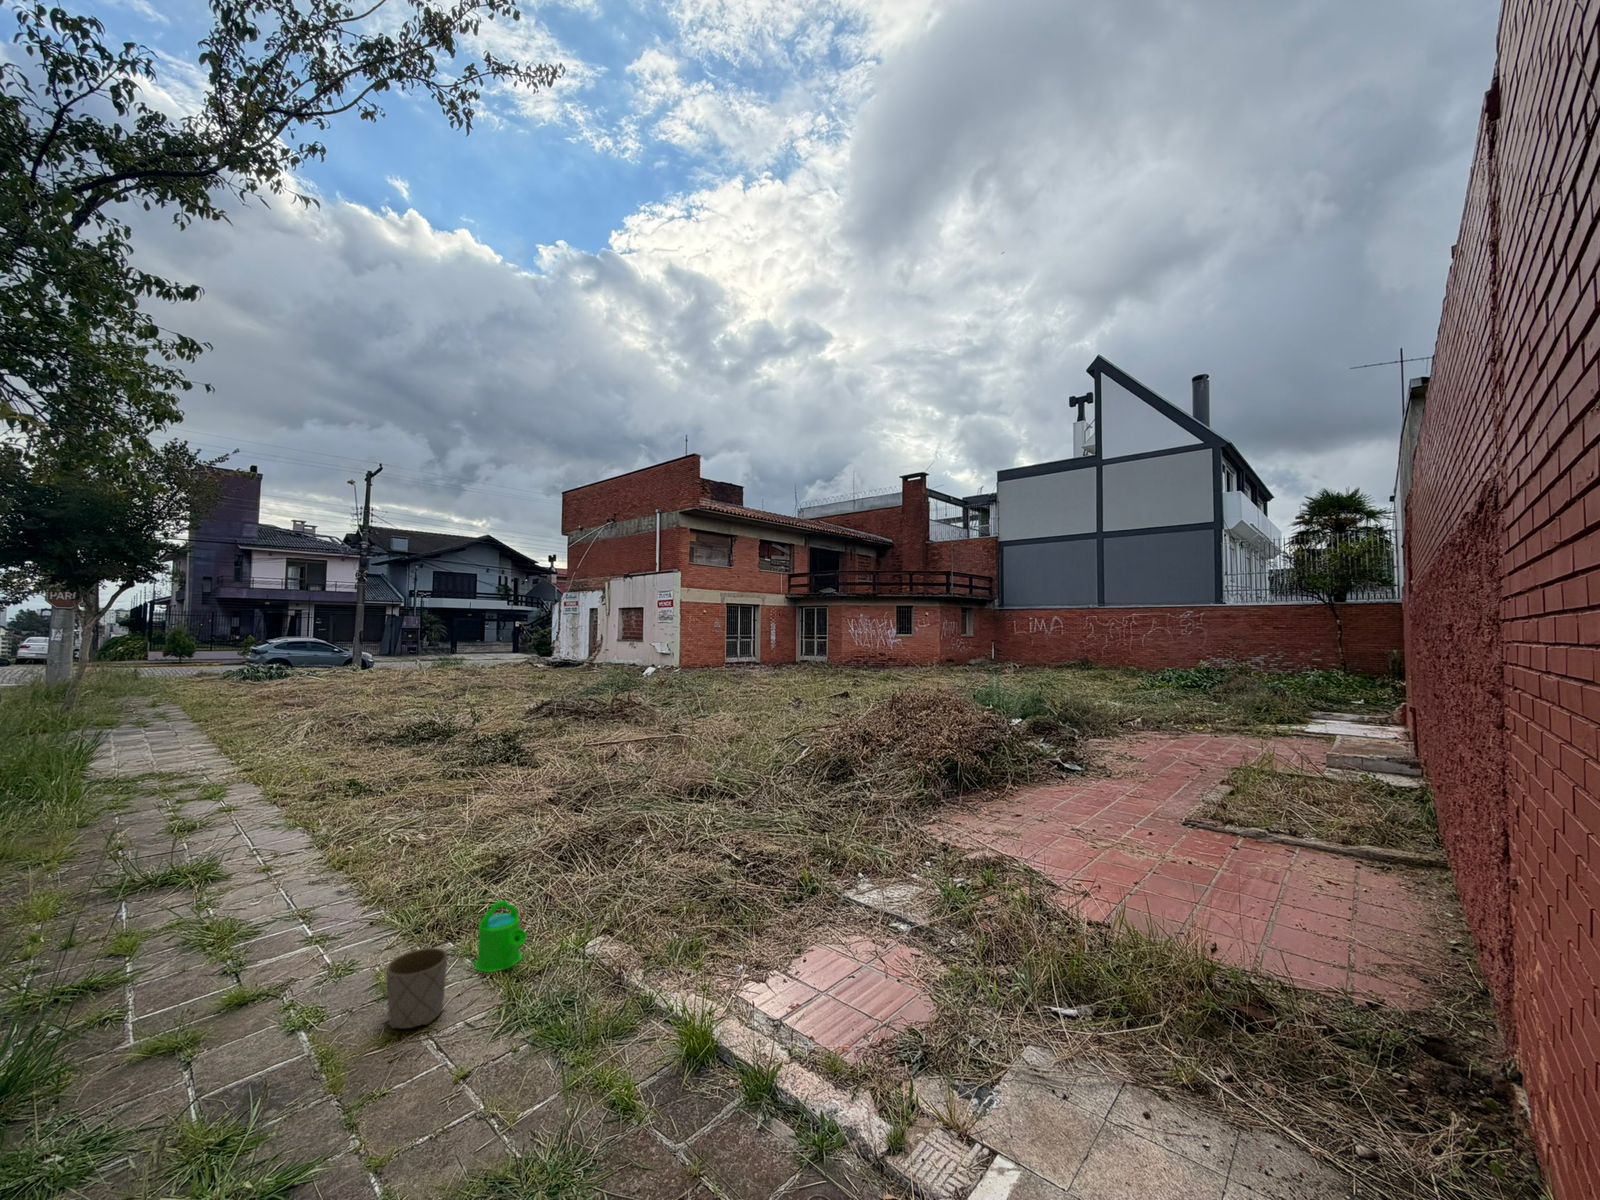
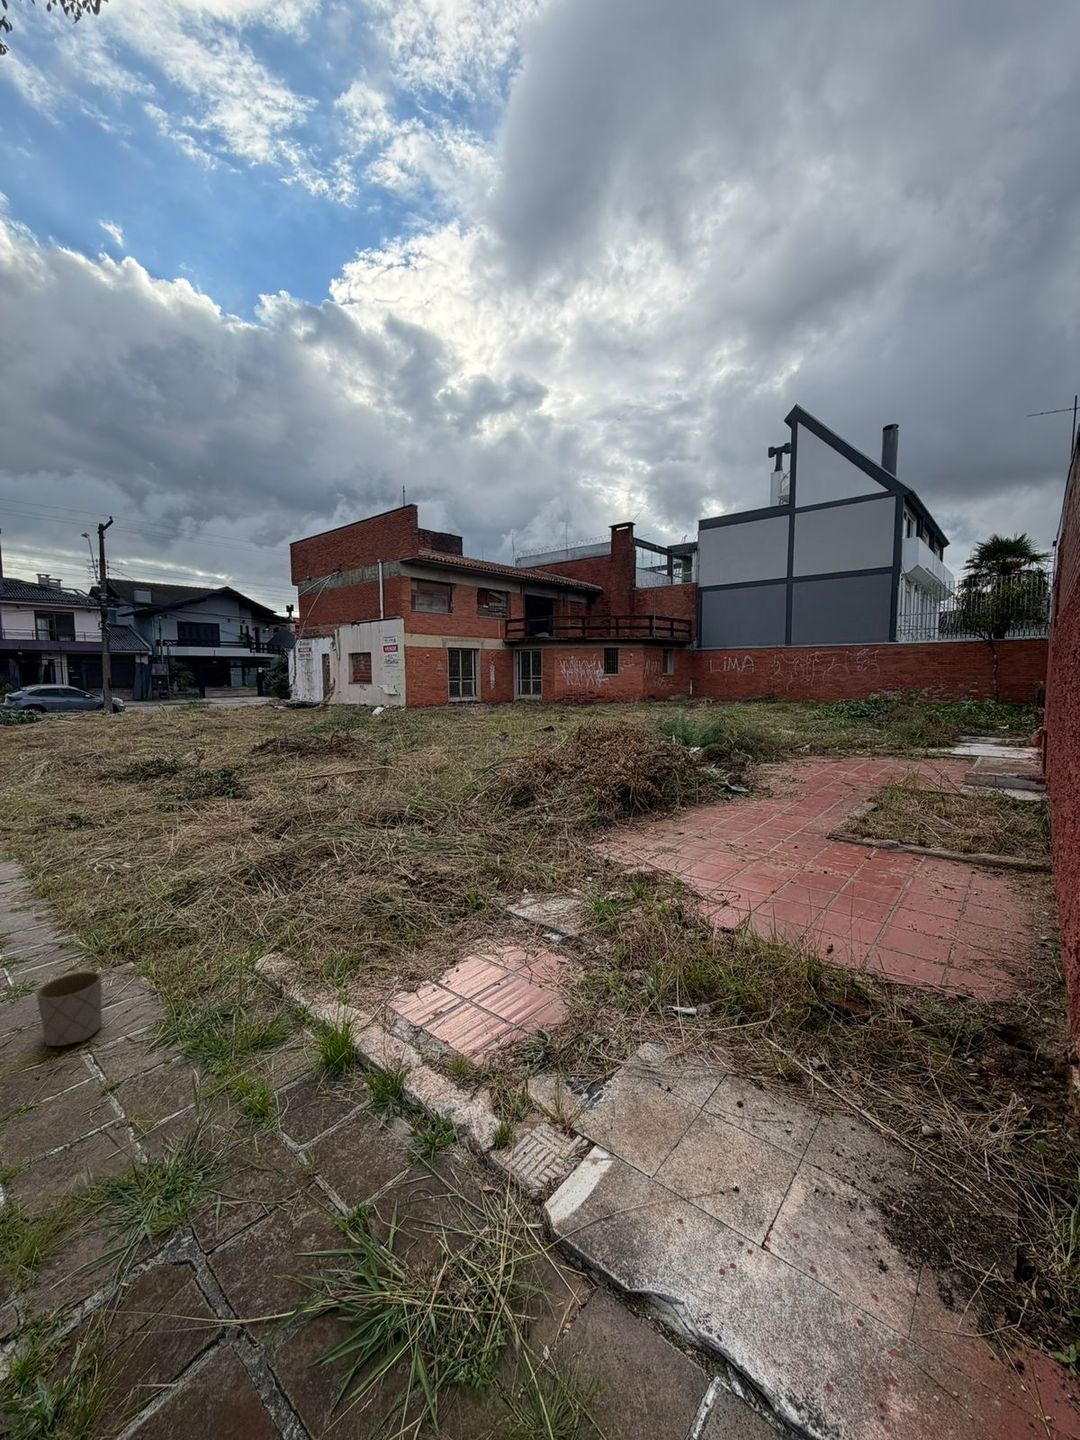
watering can: present [475,900,527,973] -> none [141,925,190,991]

